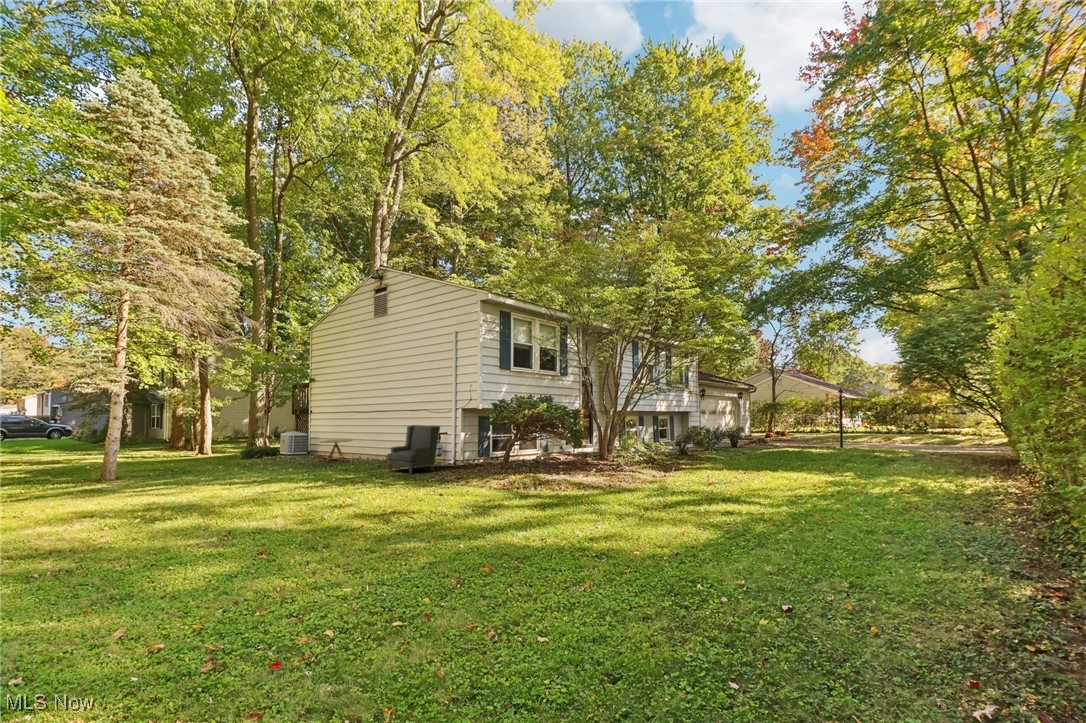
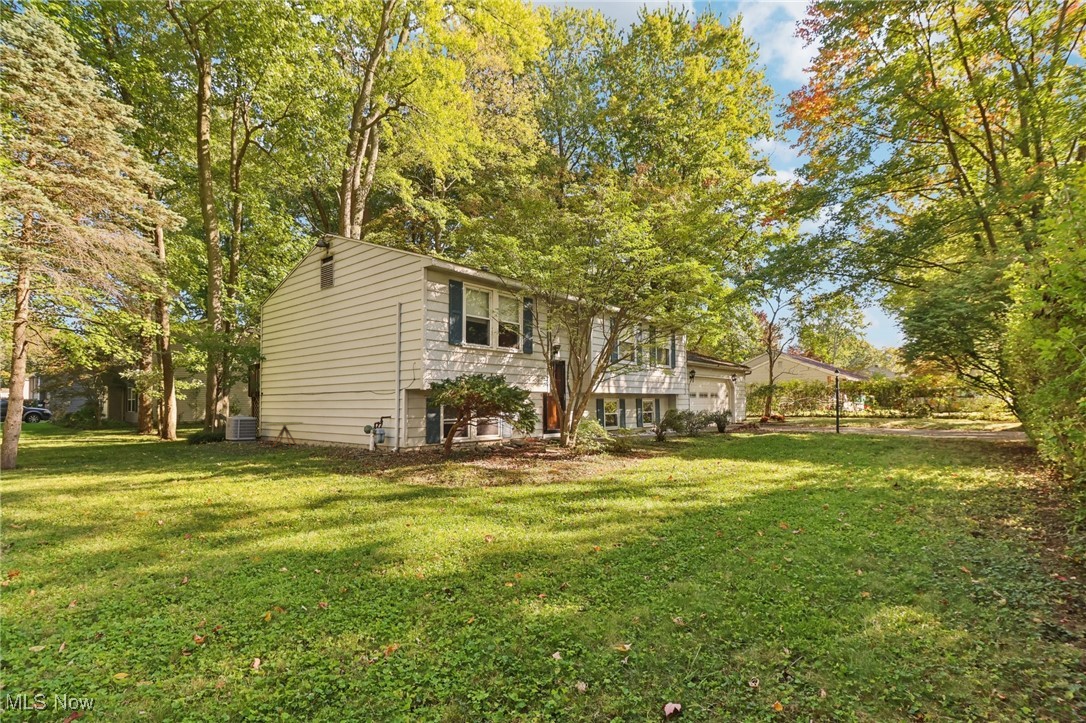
chair: present [387,425,440,474] -> none [322,408,382,462]

